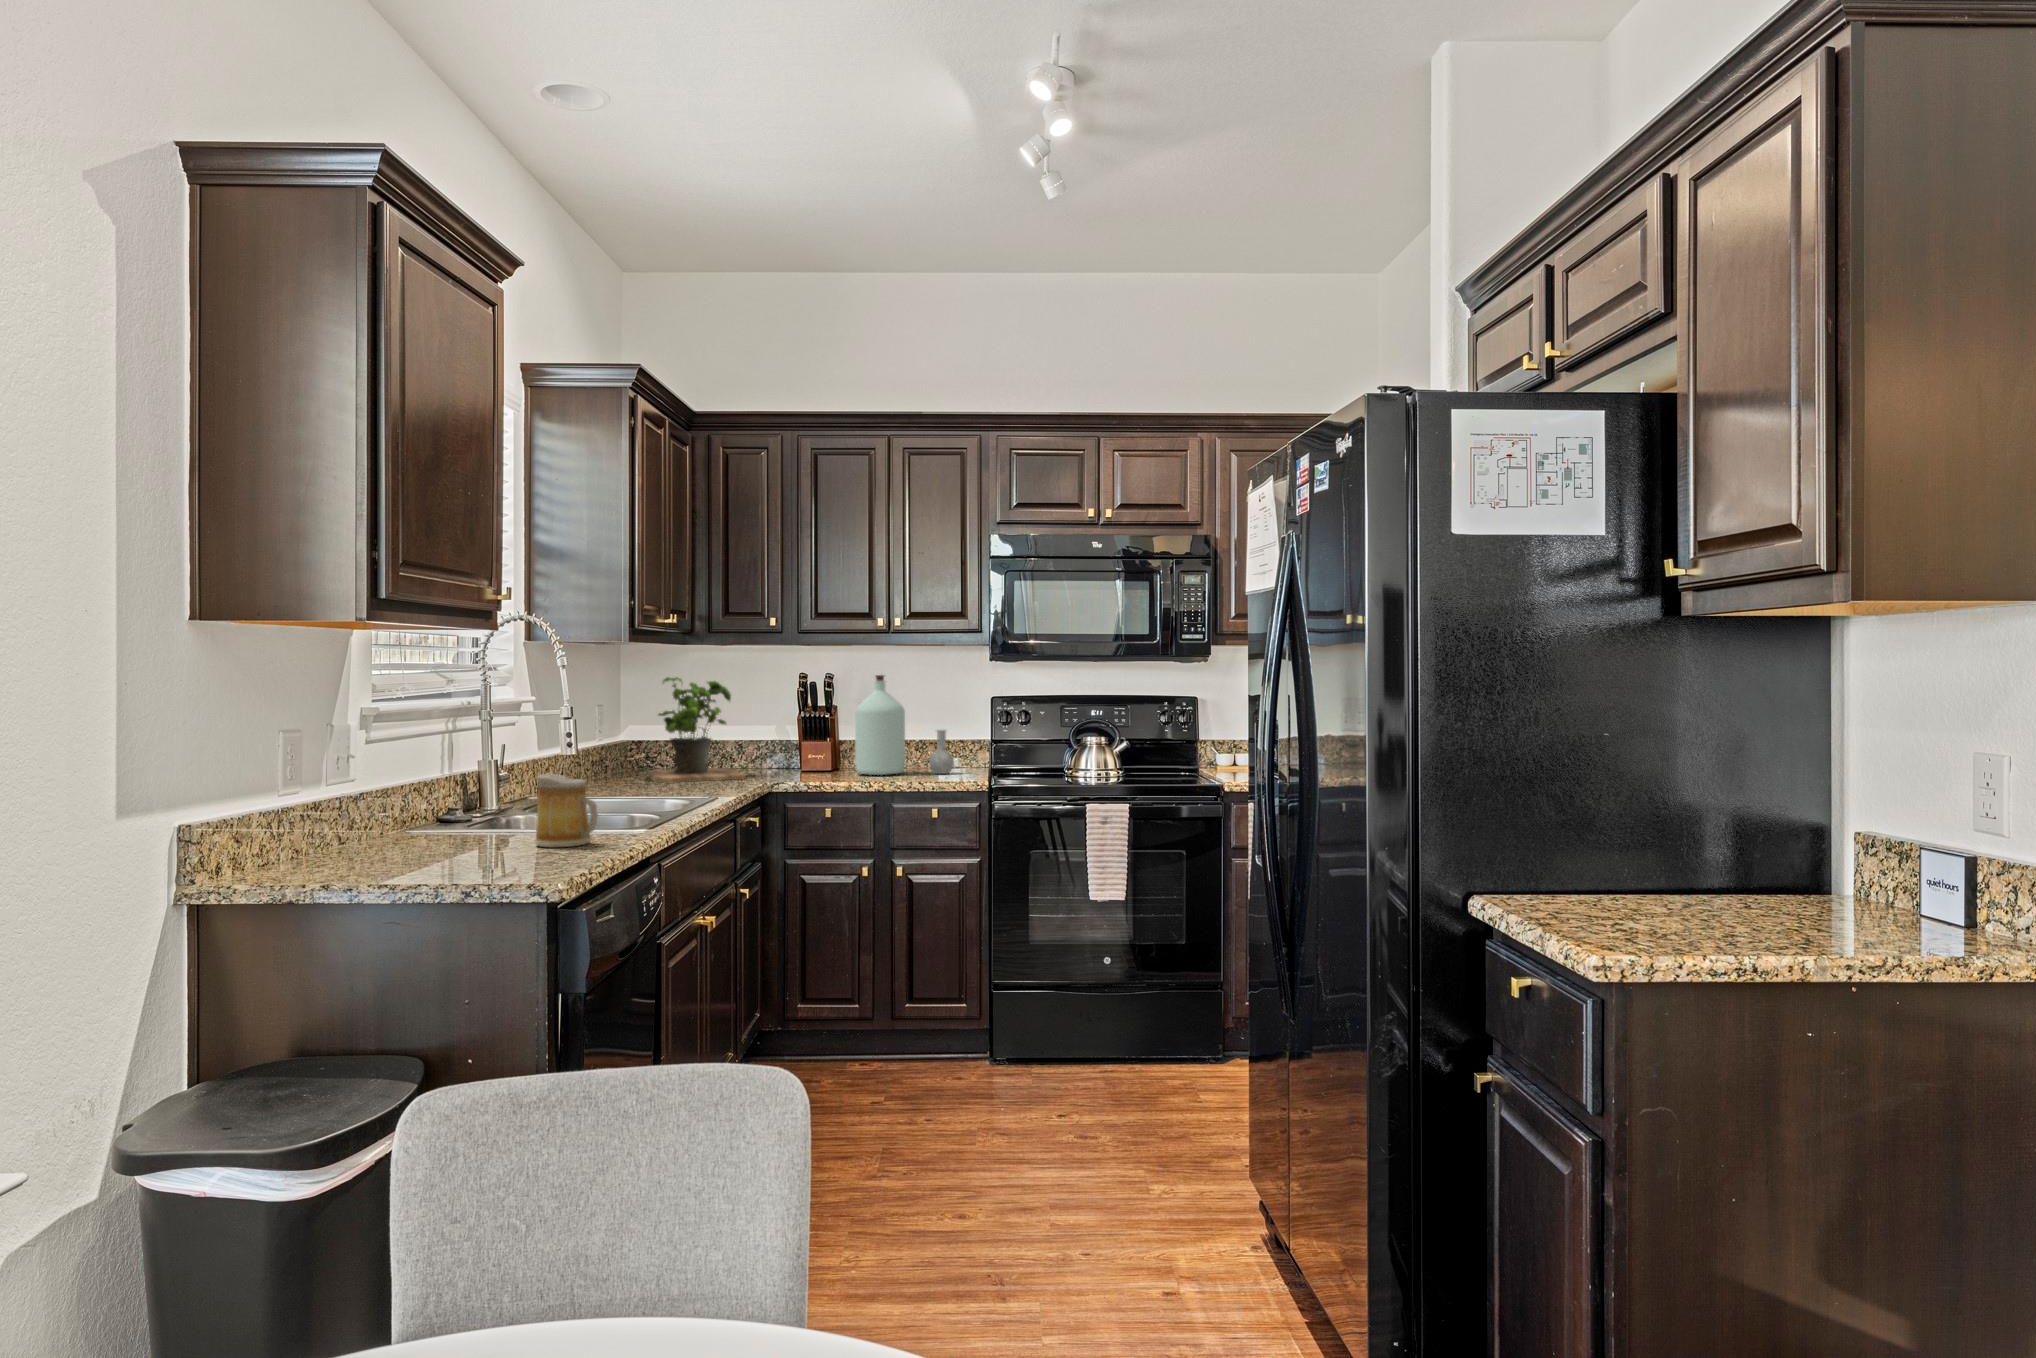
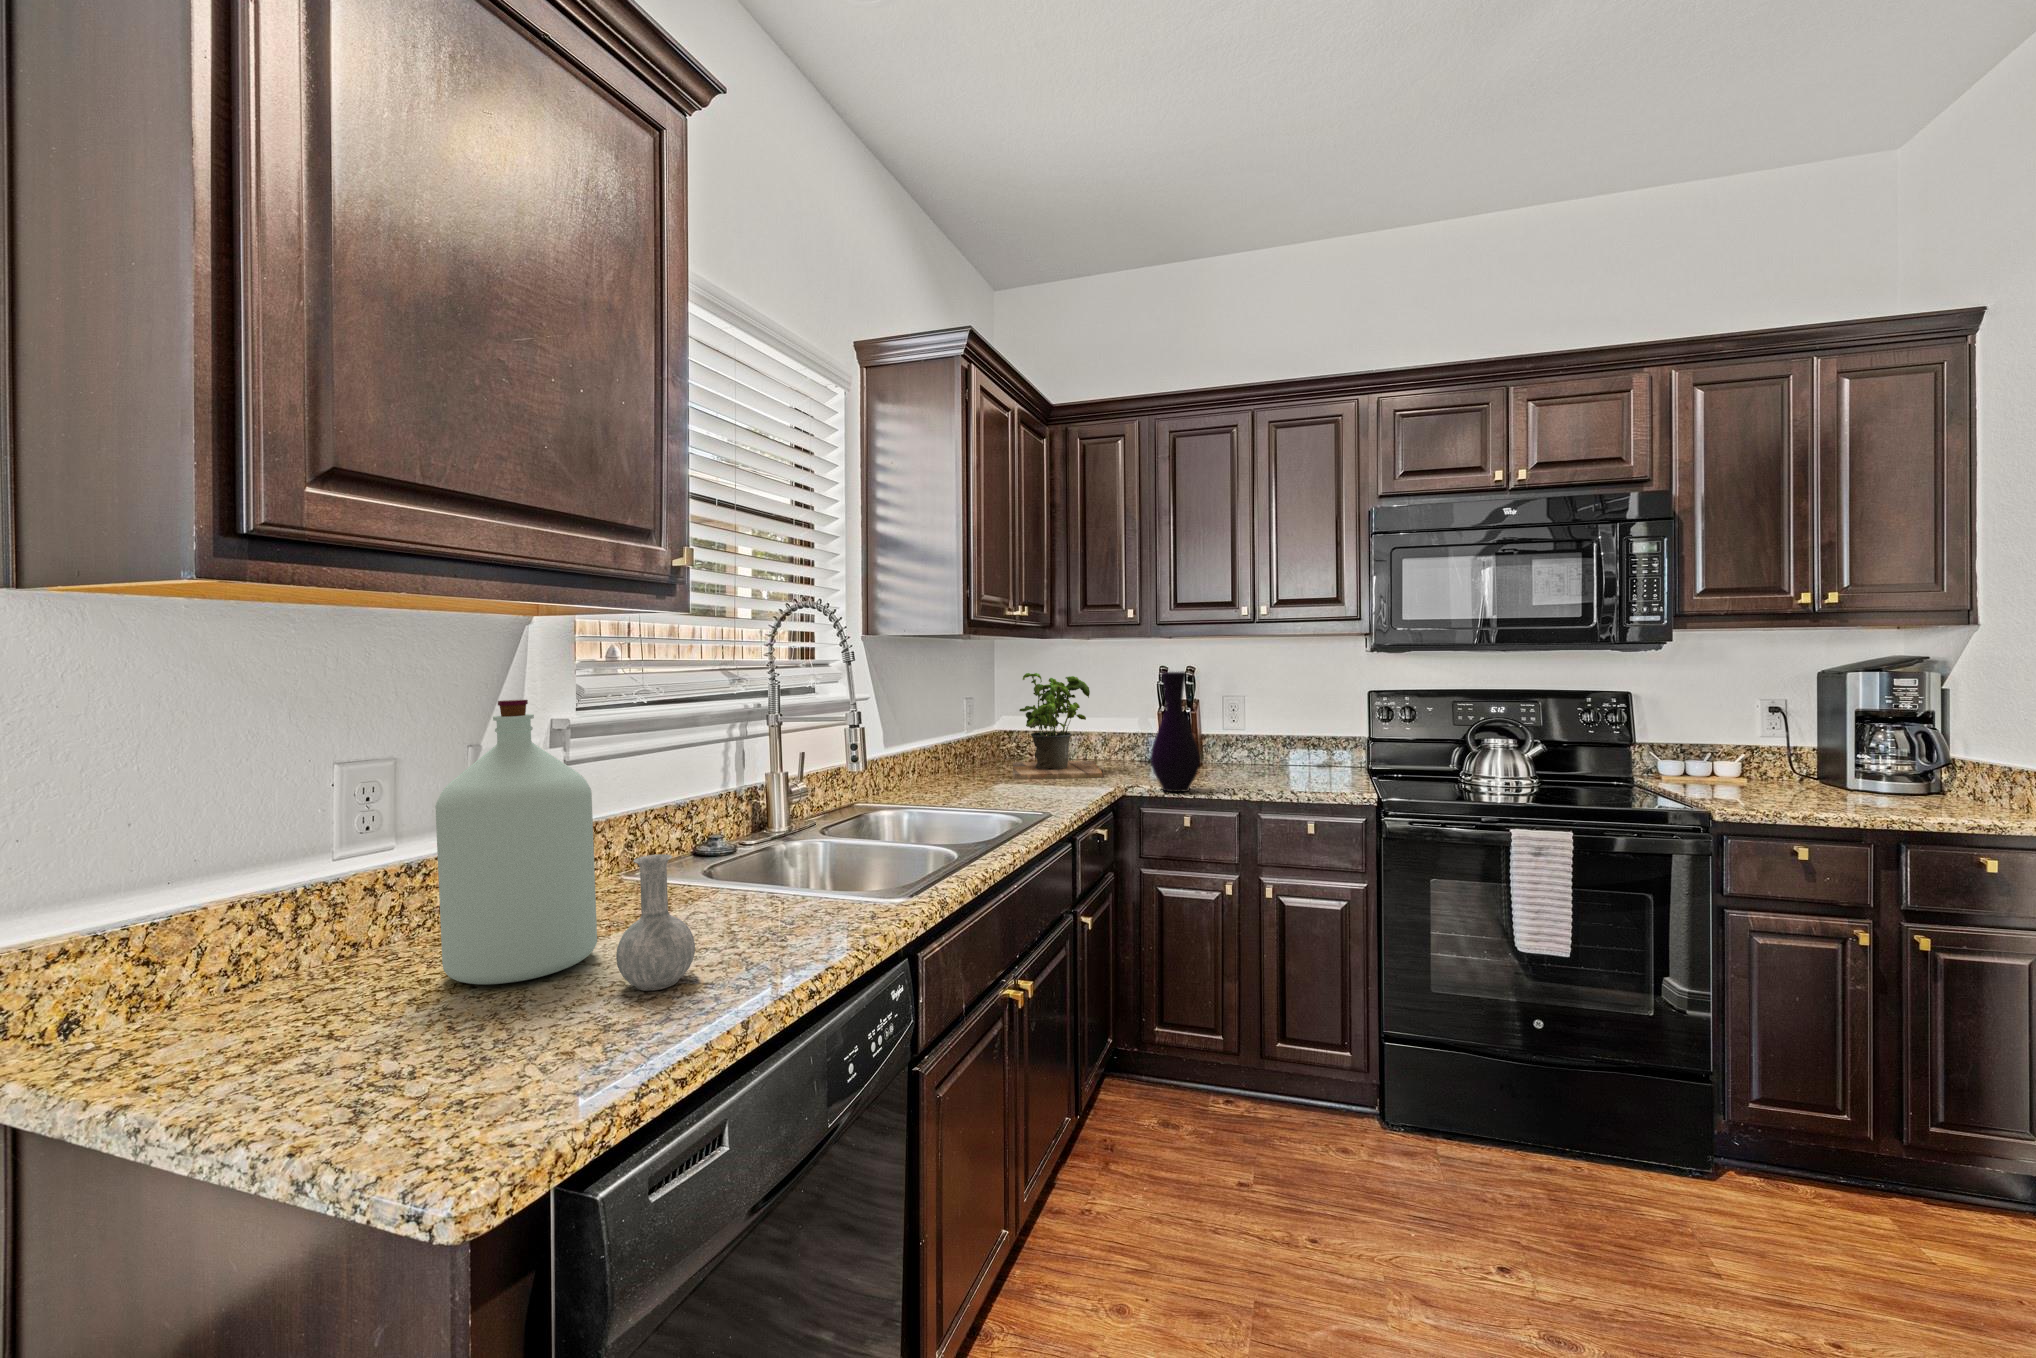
vase: none [796,675,841,786] -> present [1151,672,1200,792]
bottle: present [855,675,954,775] -> present [435,700,695,990]
mug: present [535,773,598,847] -> none [773,820,849,926]

